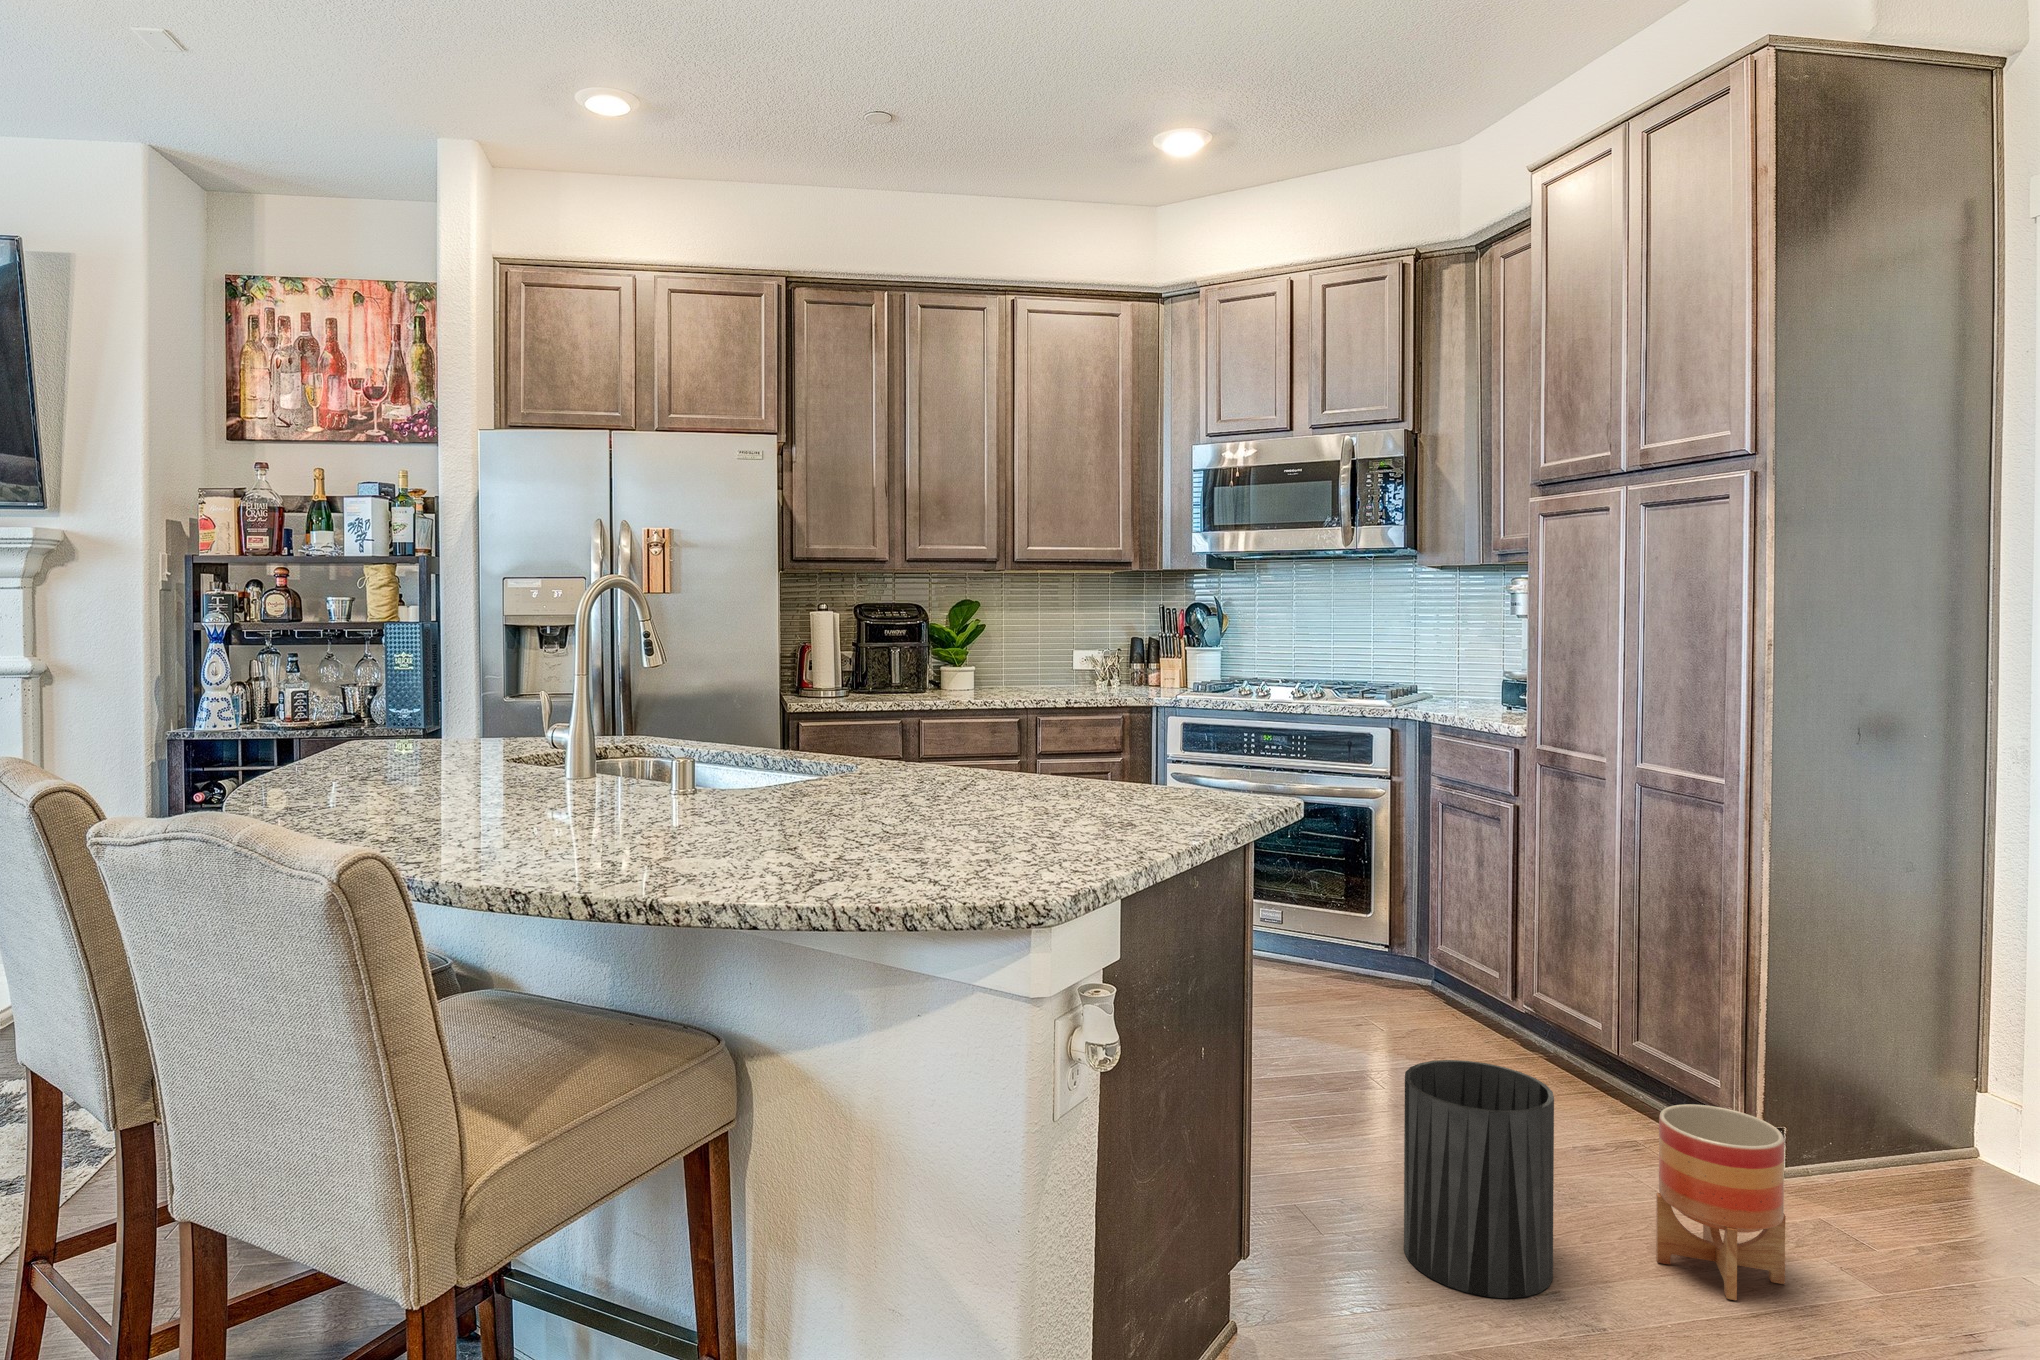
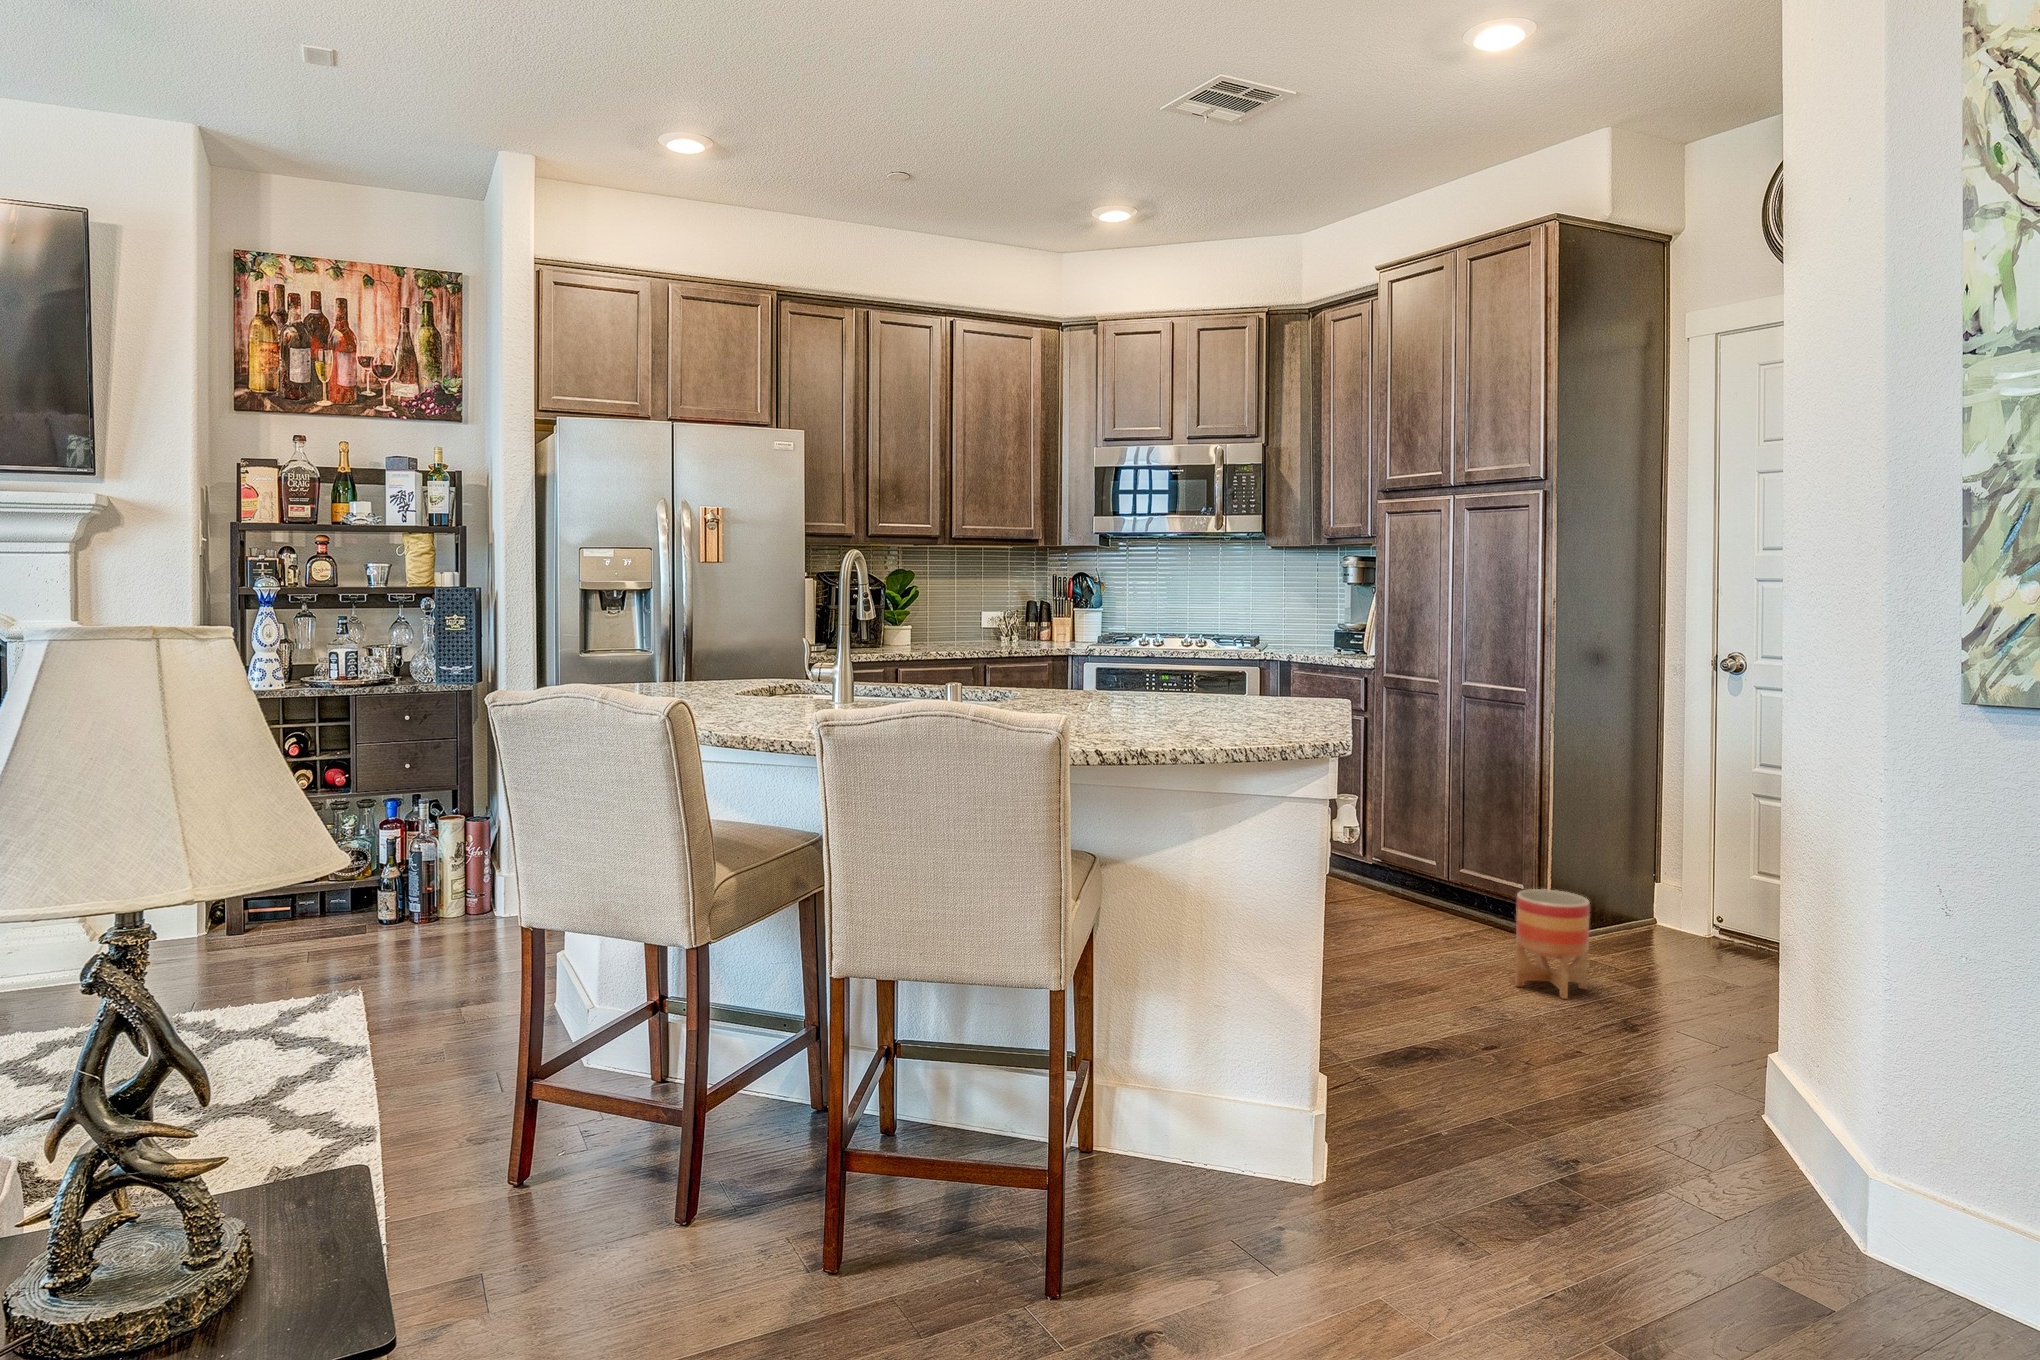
trash can: present [1404,1060,1554,1298] -> none [1373,874,1469,1012]

